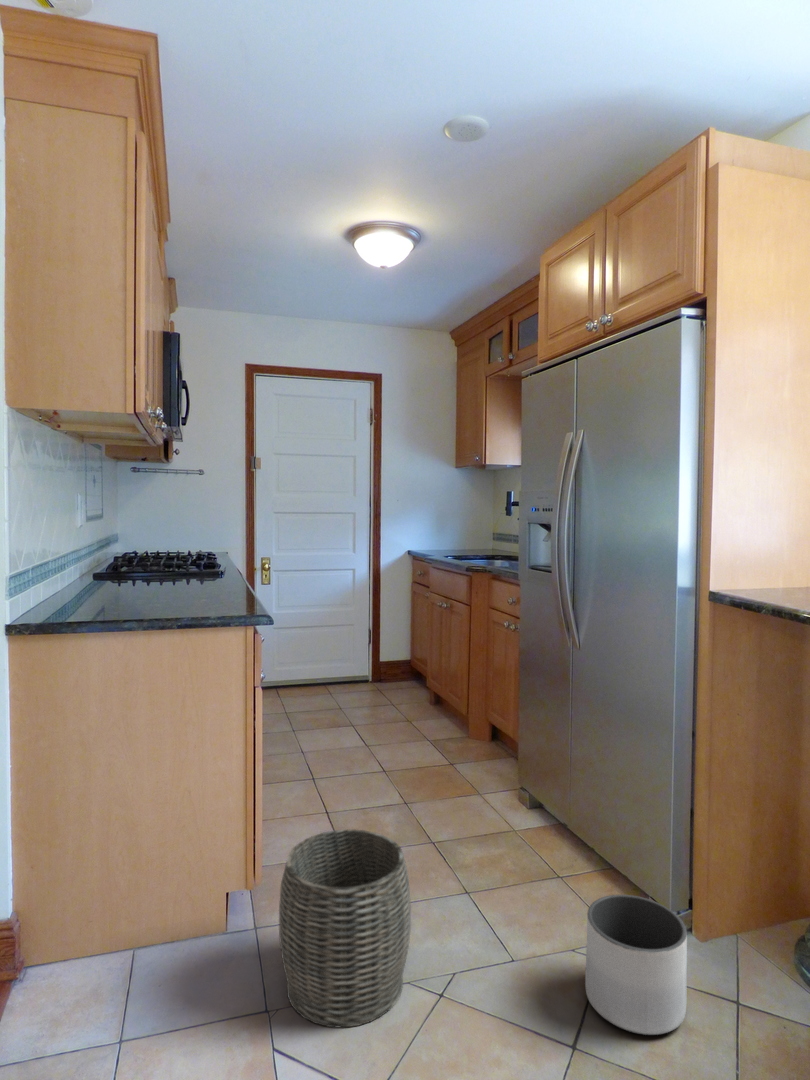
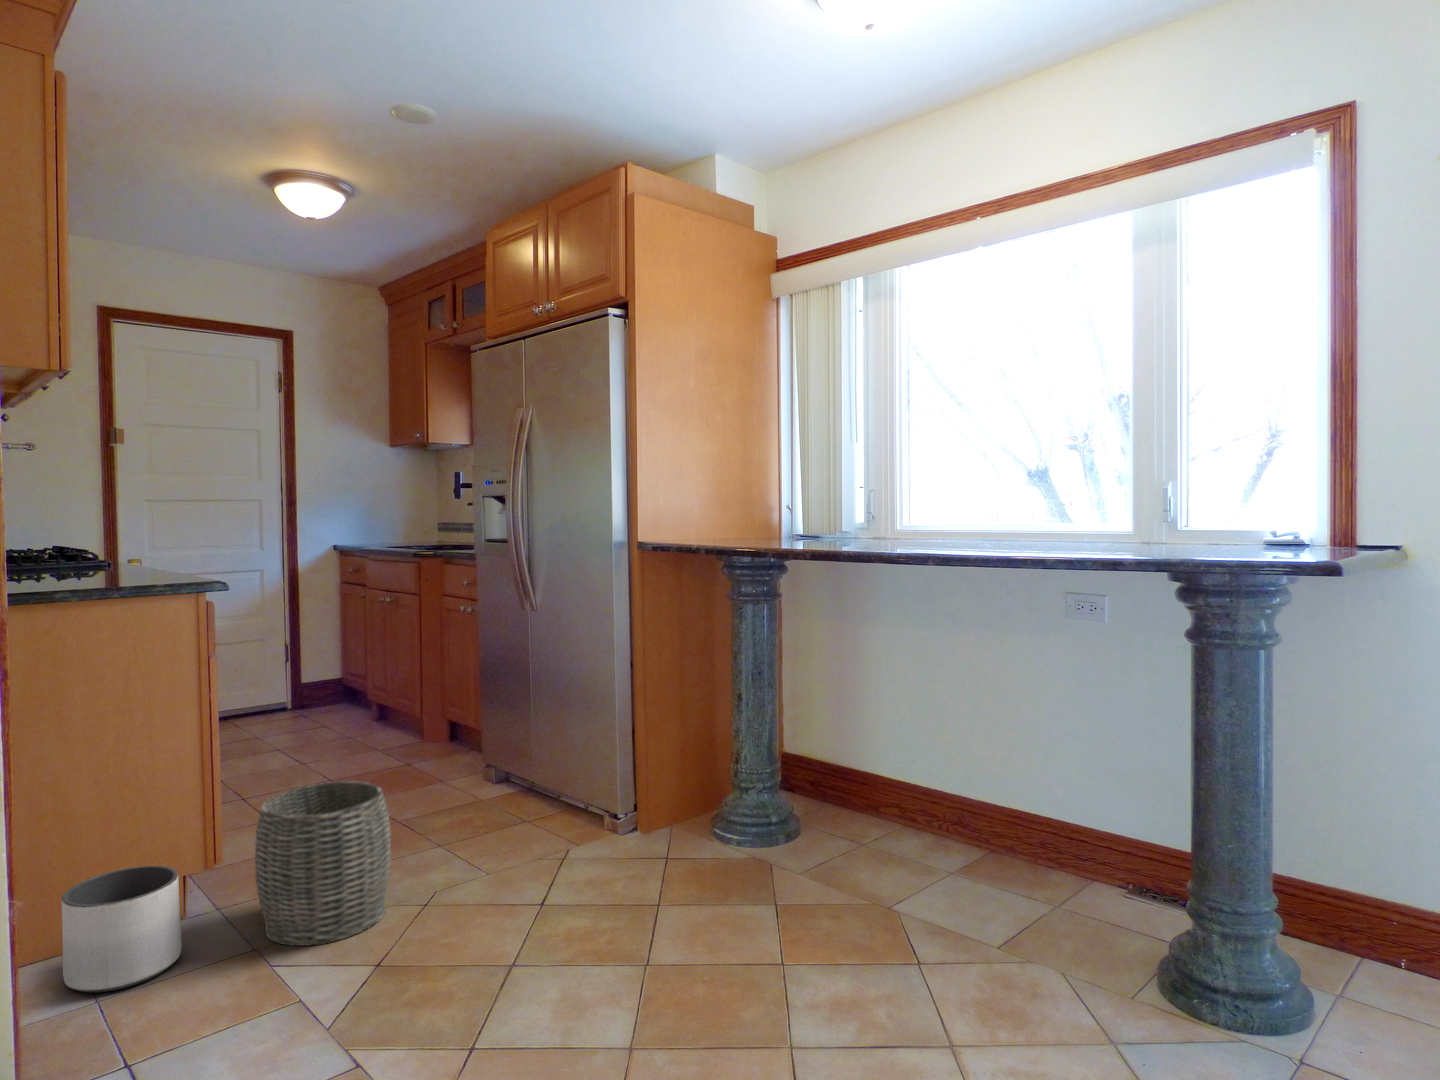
planter: present [585,895,687,1035] -> present [62,866,182,992]

